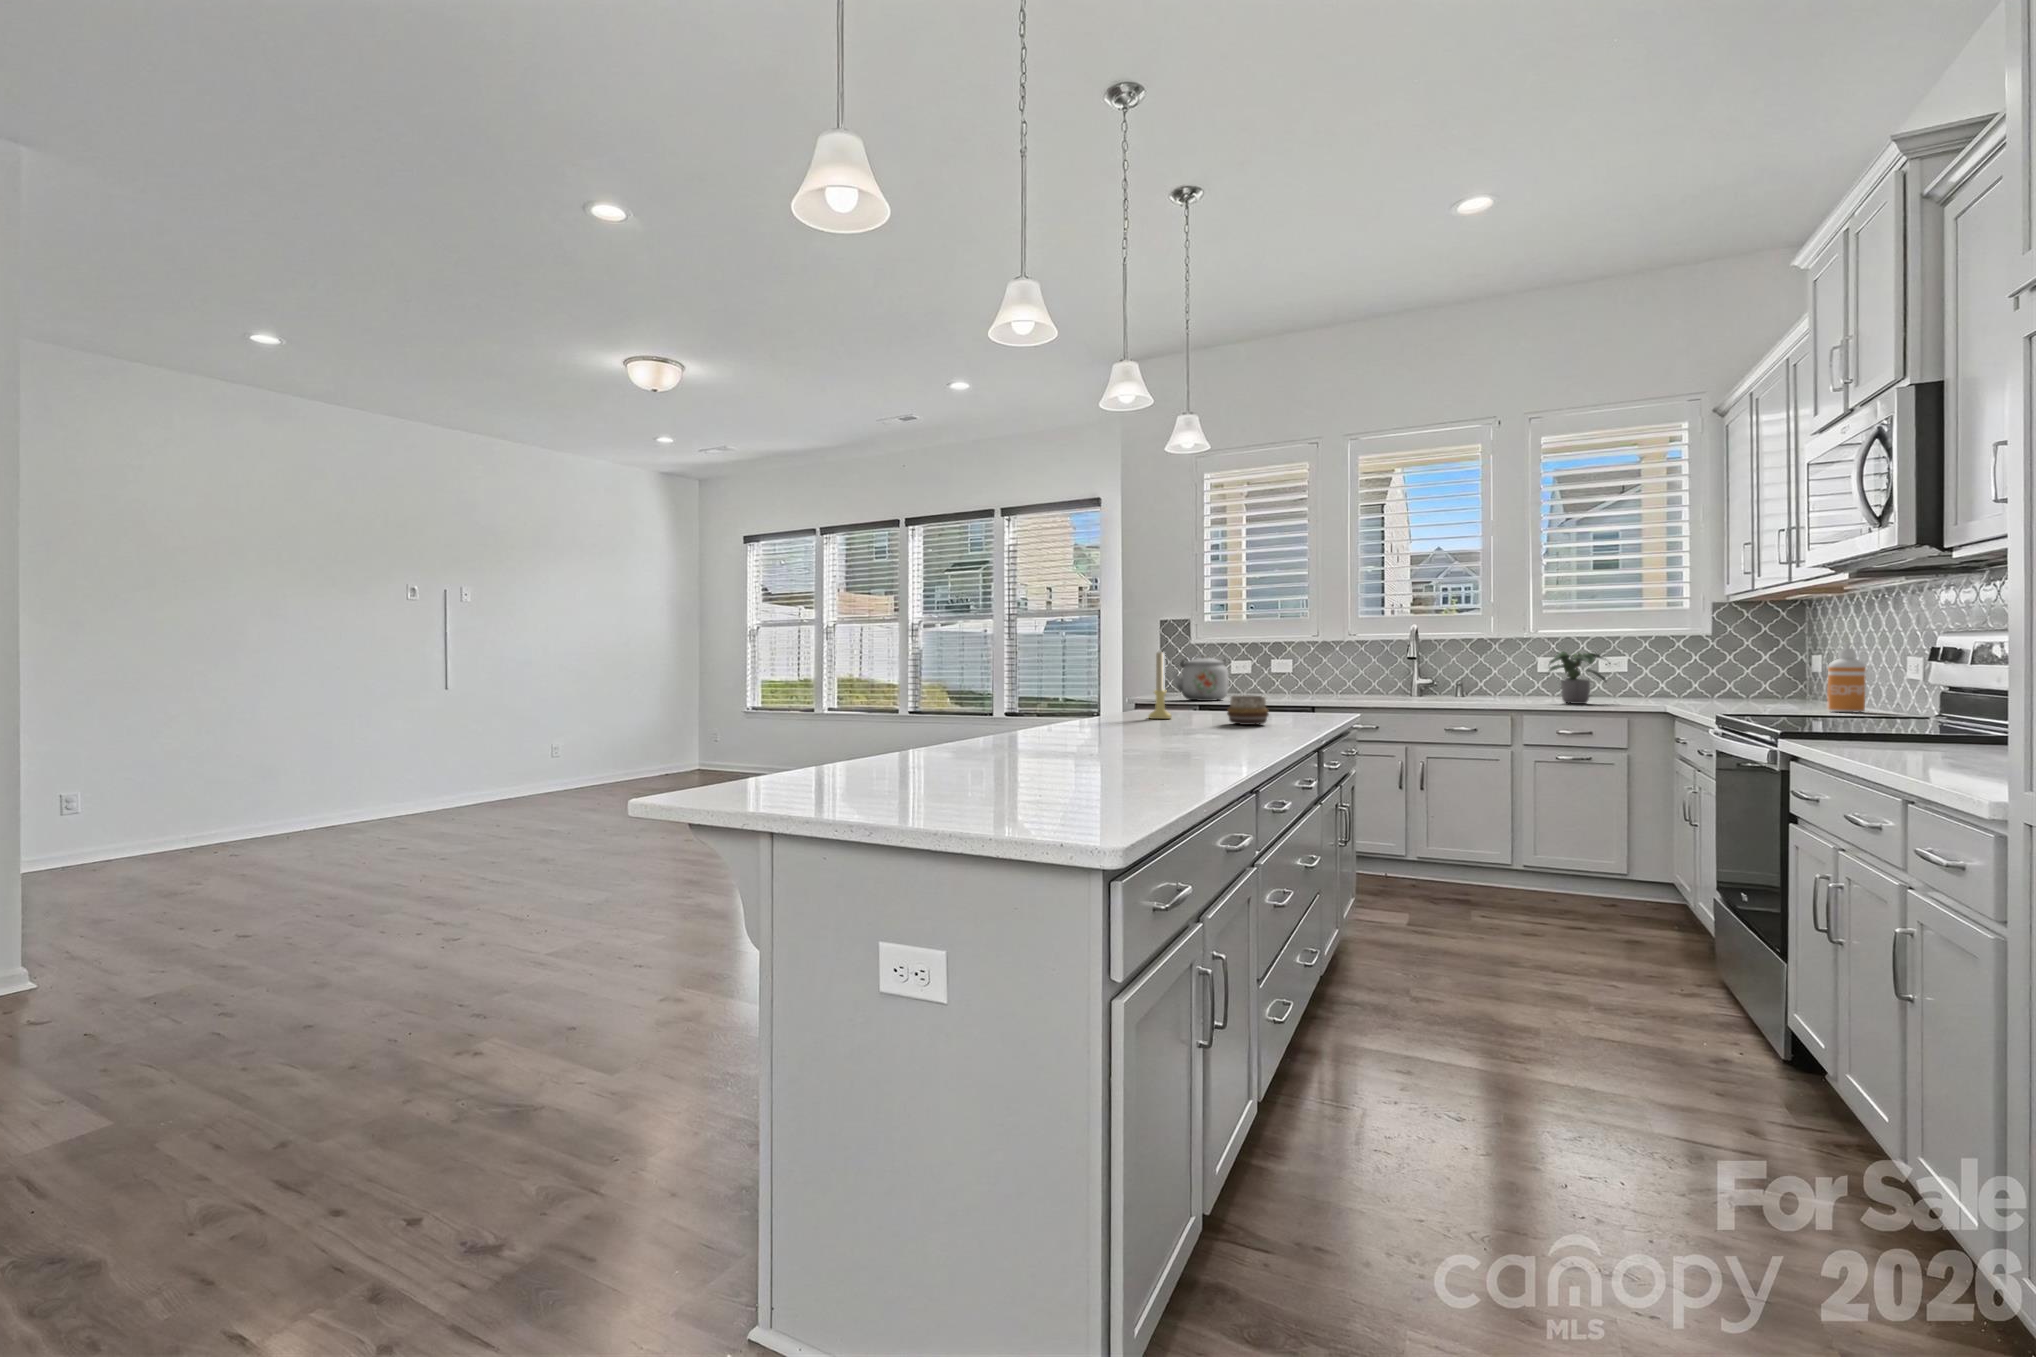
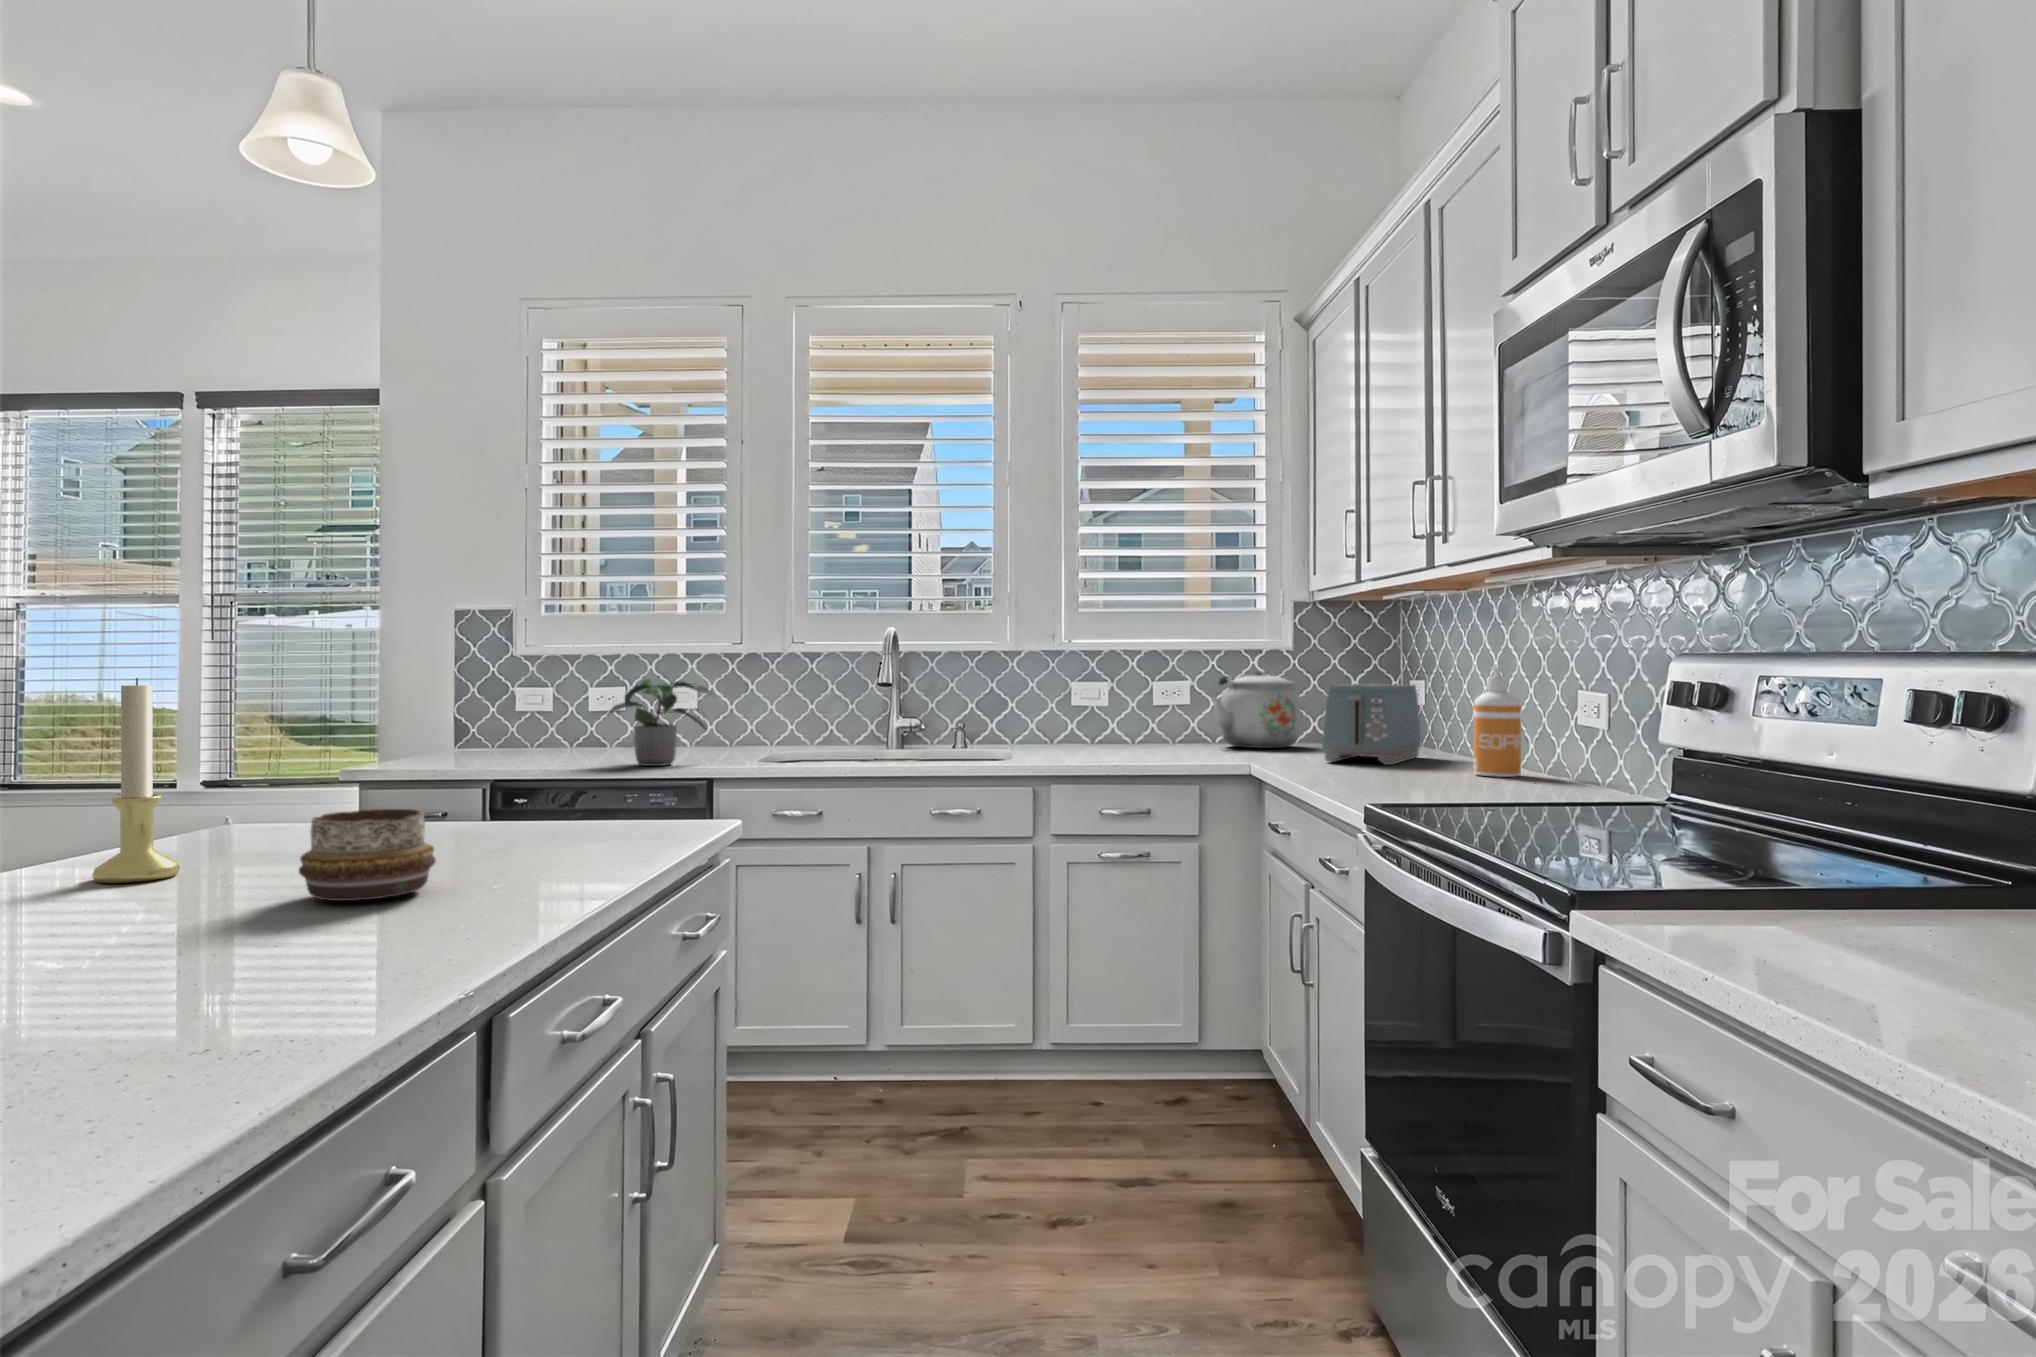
potted plant: present [1549,652,1606,704] -> present [608,679,715,766]
kettle: present [1172,656,1228,701] -> present [1213,670,1301,748]
toaster: none [1720,657,1808,708] -> present [1322,684,1421,765]

